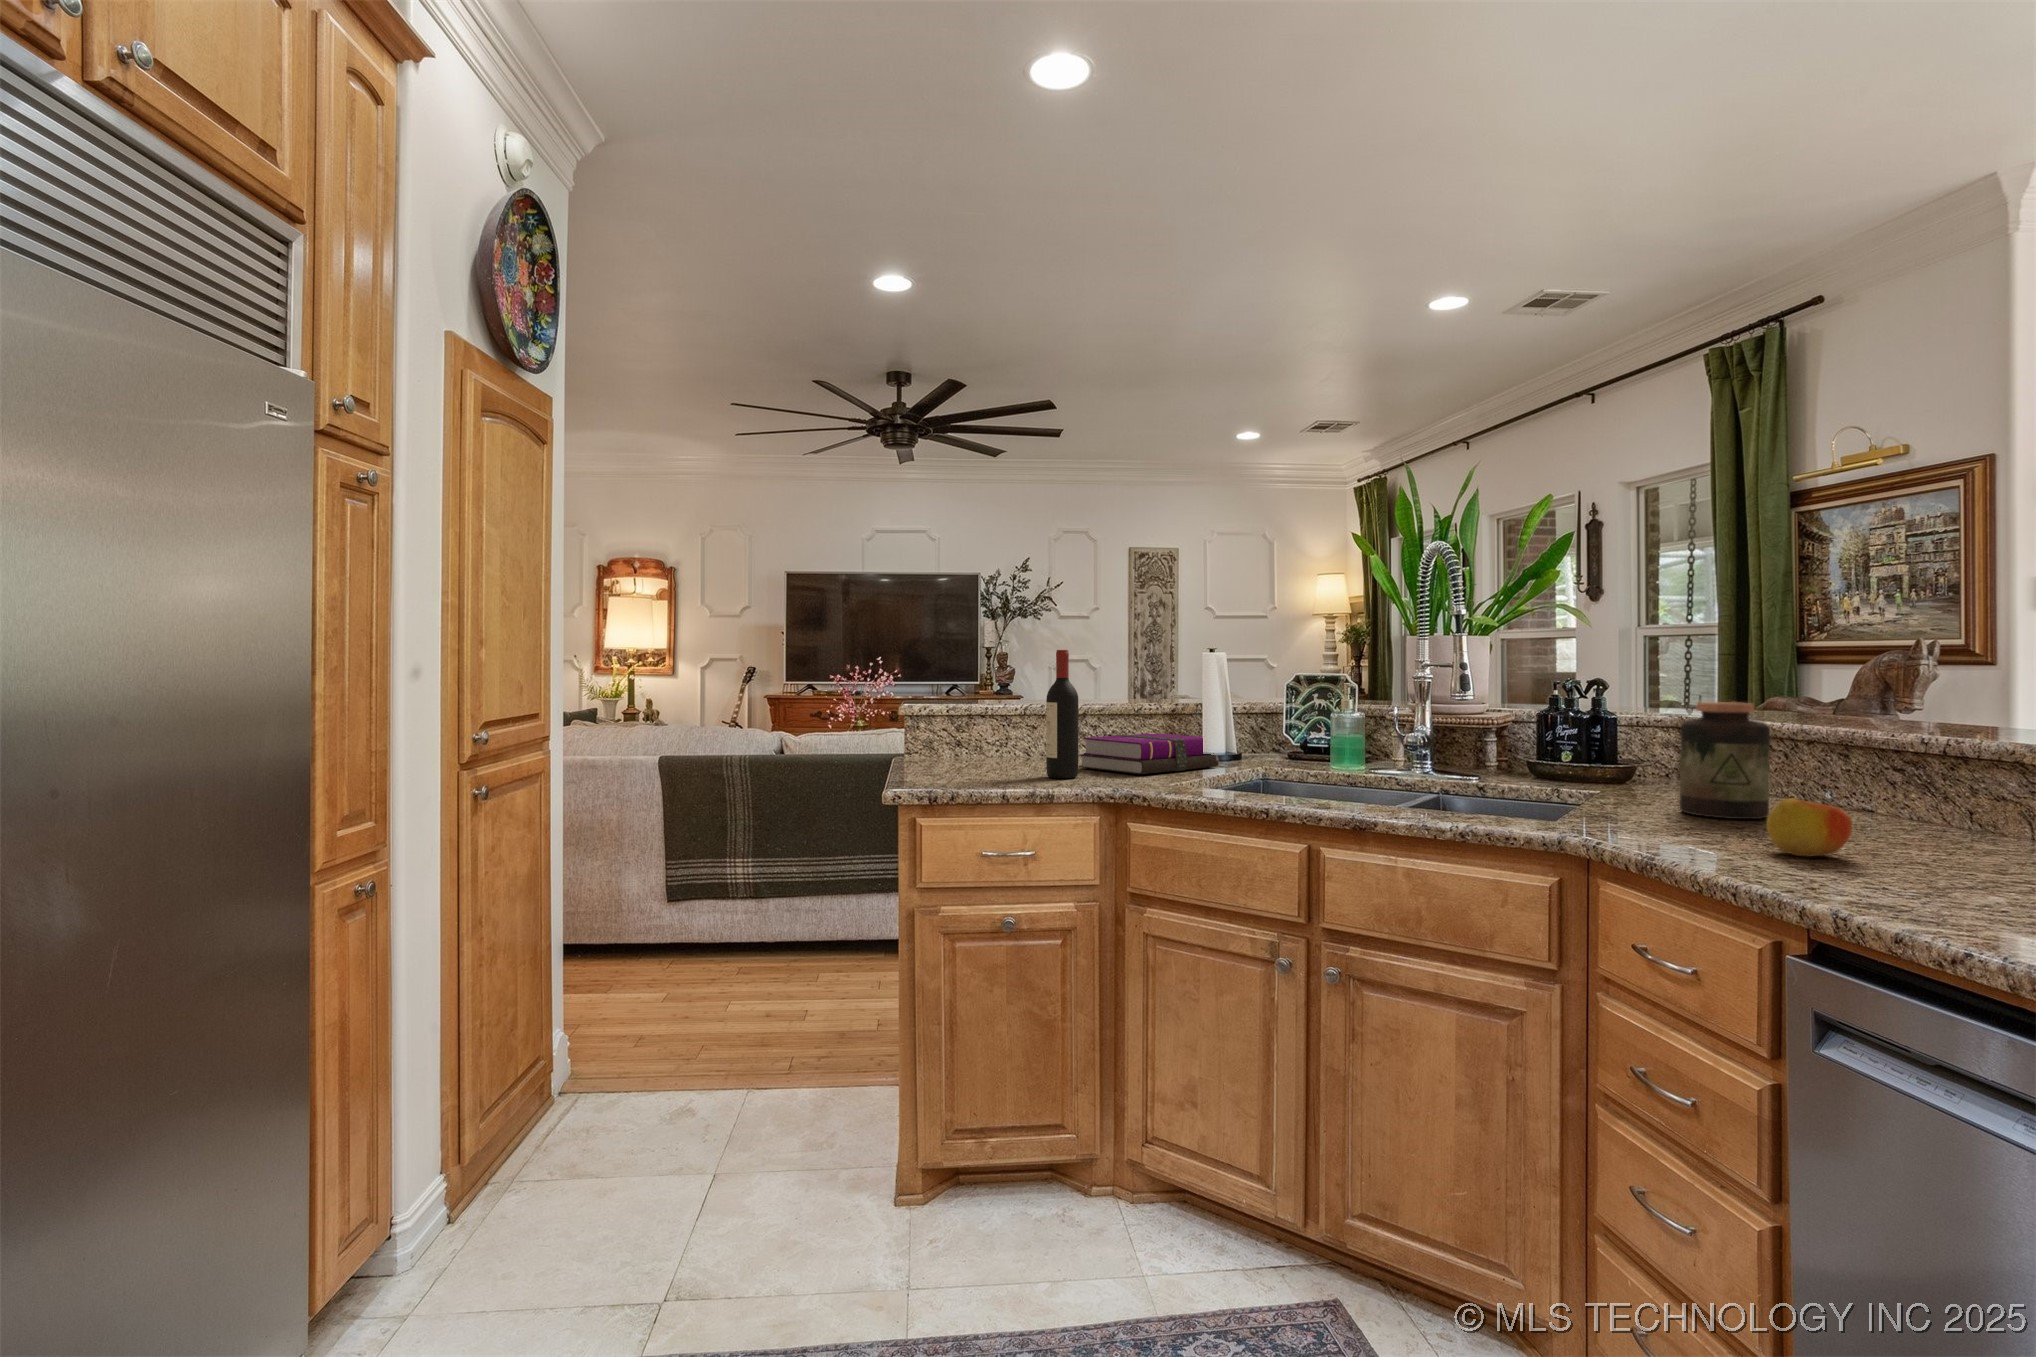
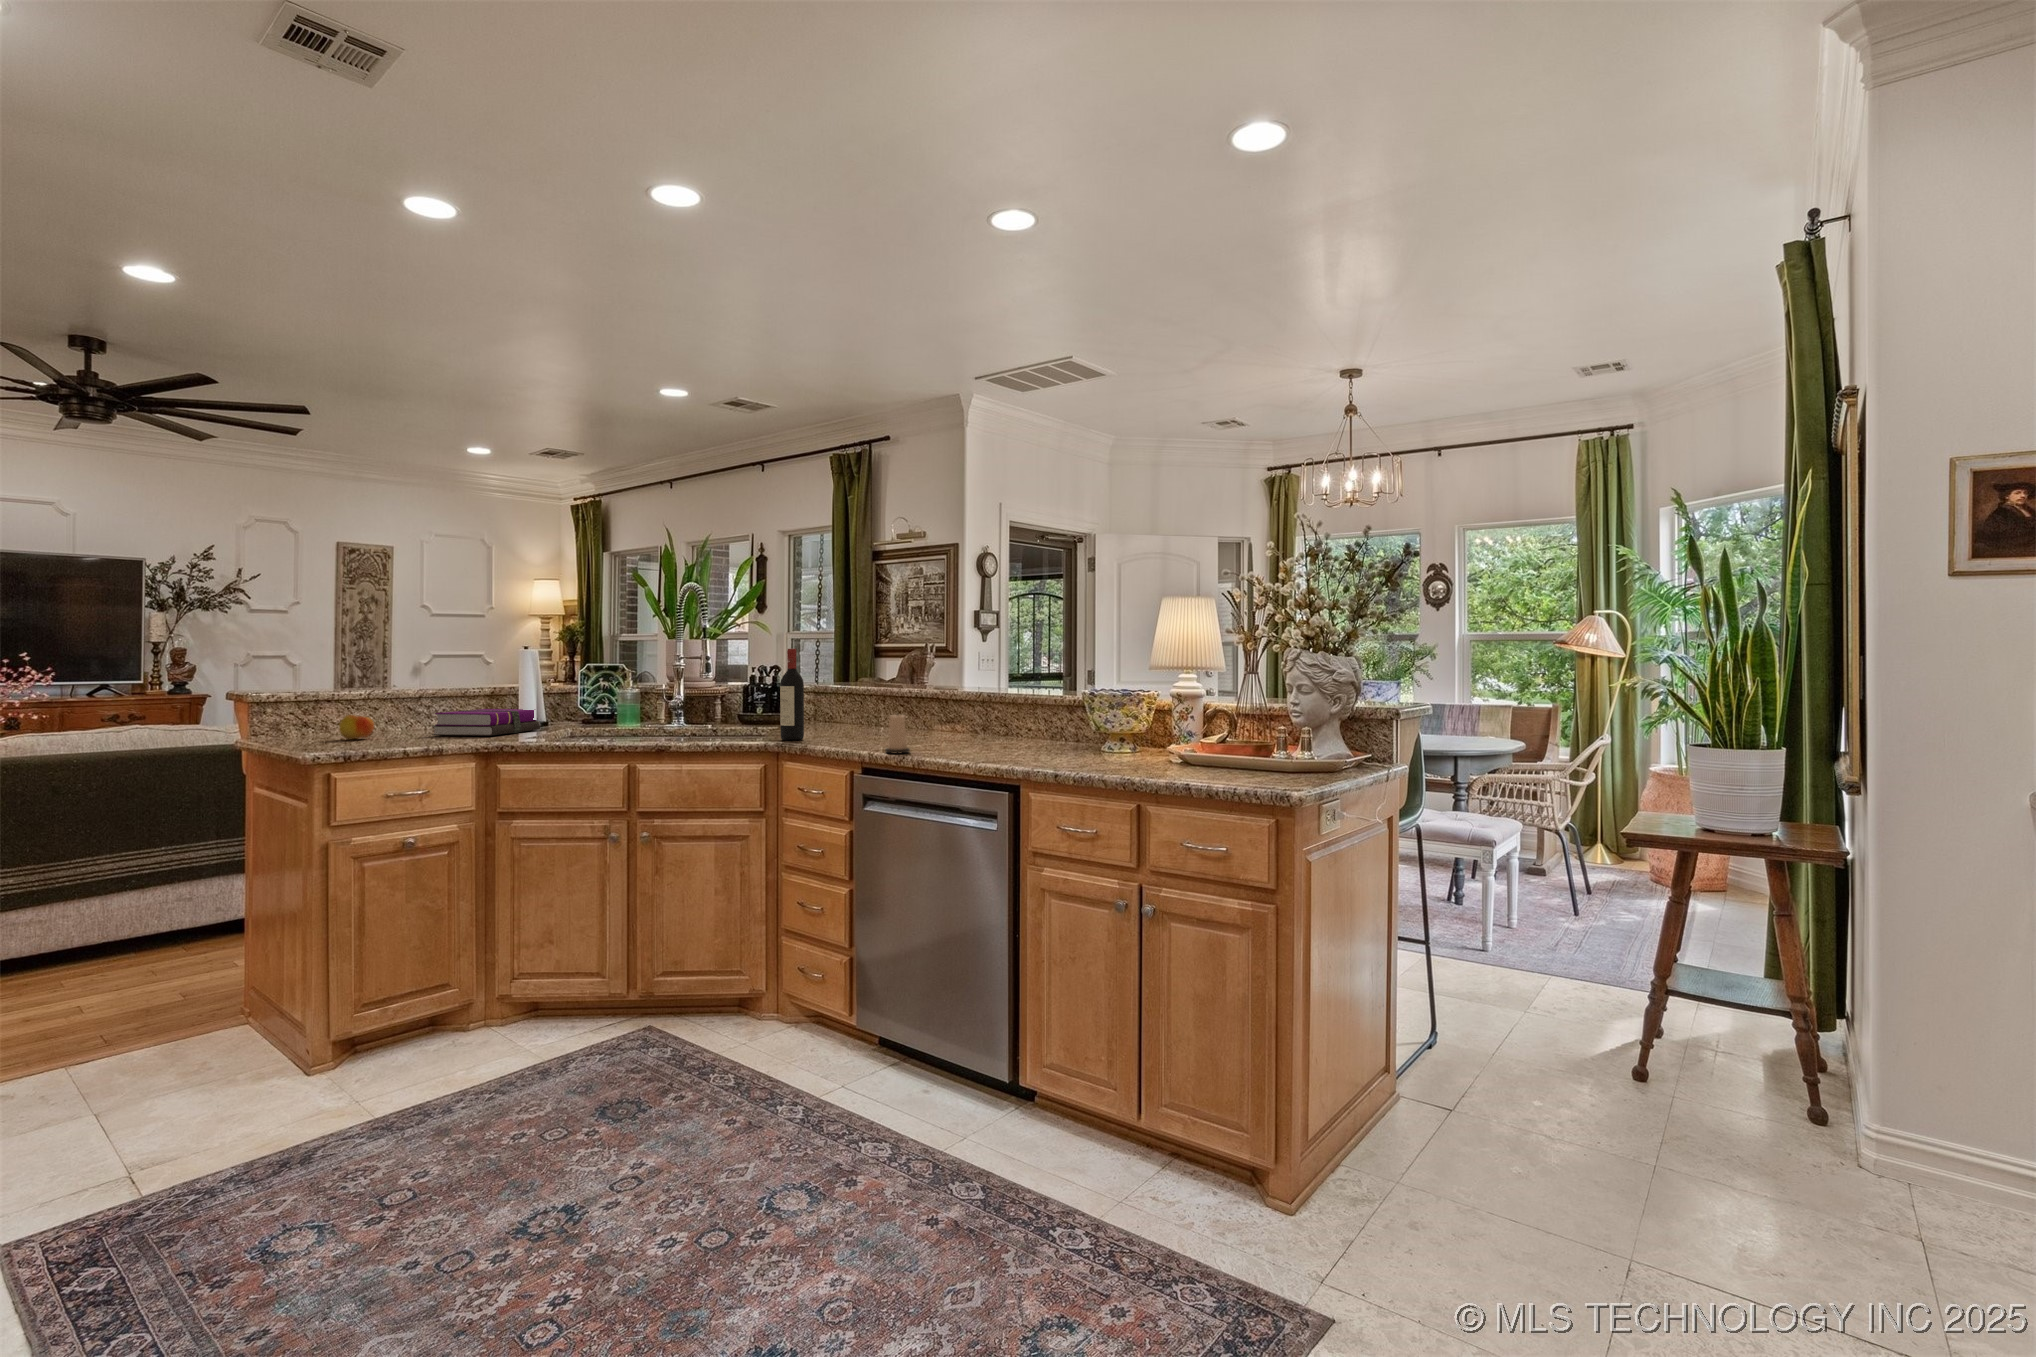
wine bottle: present [1046,650,1078,778] -> present [780,649,804,740]
jar: present [1680,702,1770,819] -> none [815,676,852,732]
apple: present [1767,798,1852,856] -> present [339,715,374,739]
candle: none [1896,813,1988,935] -> present [885,714,910,753]

